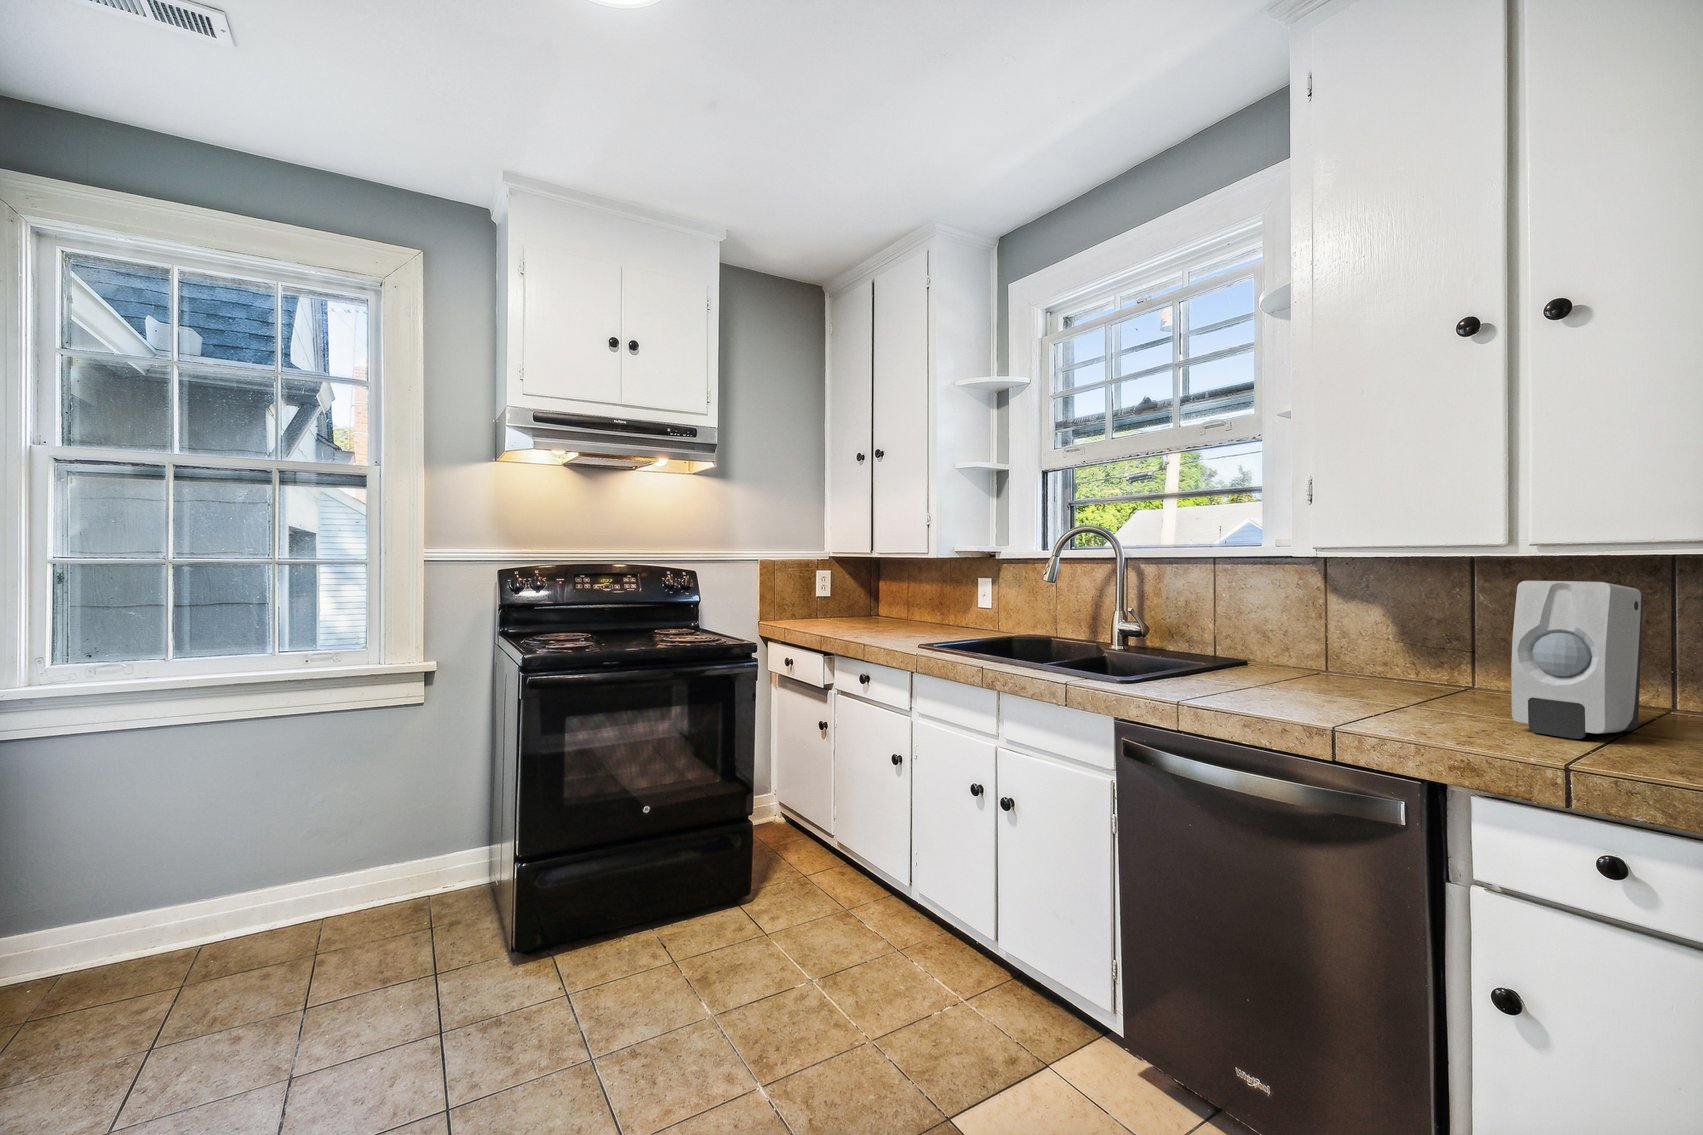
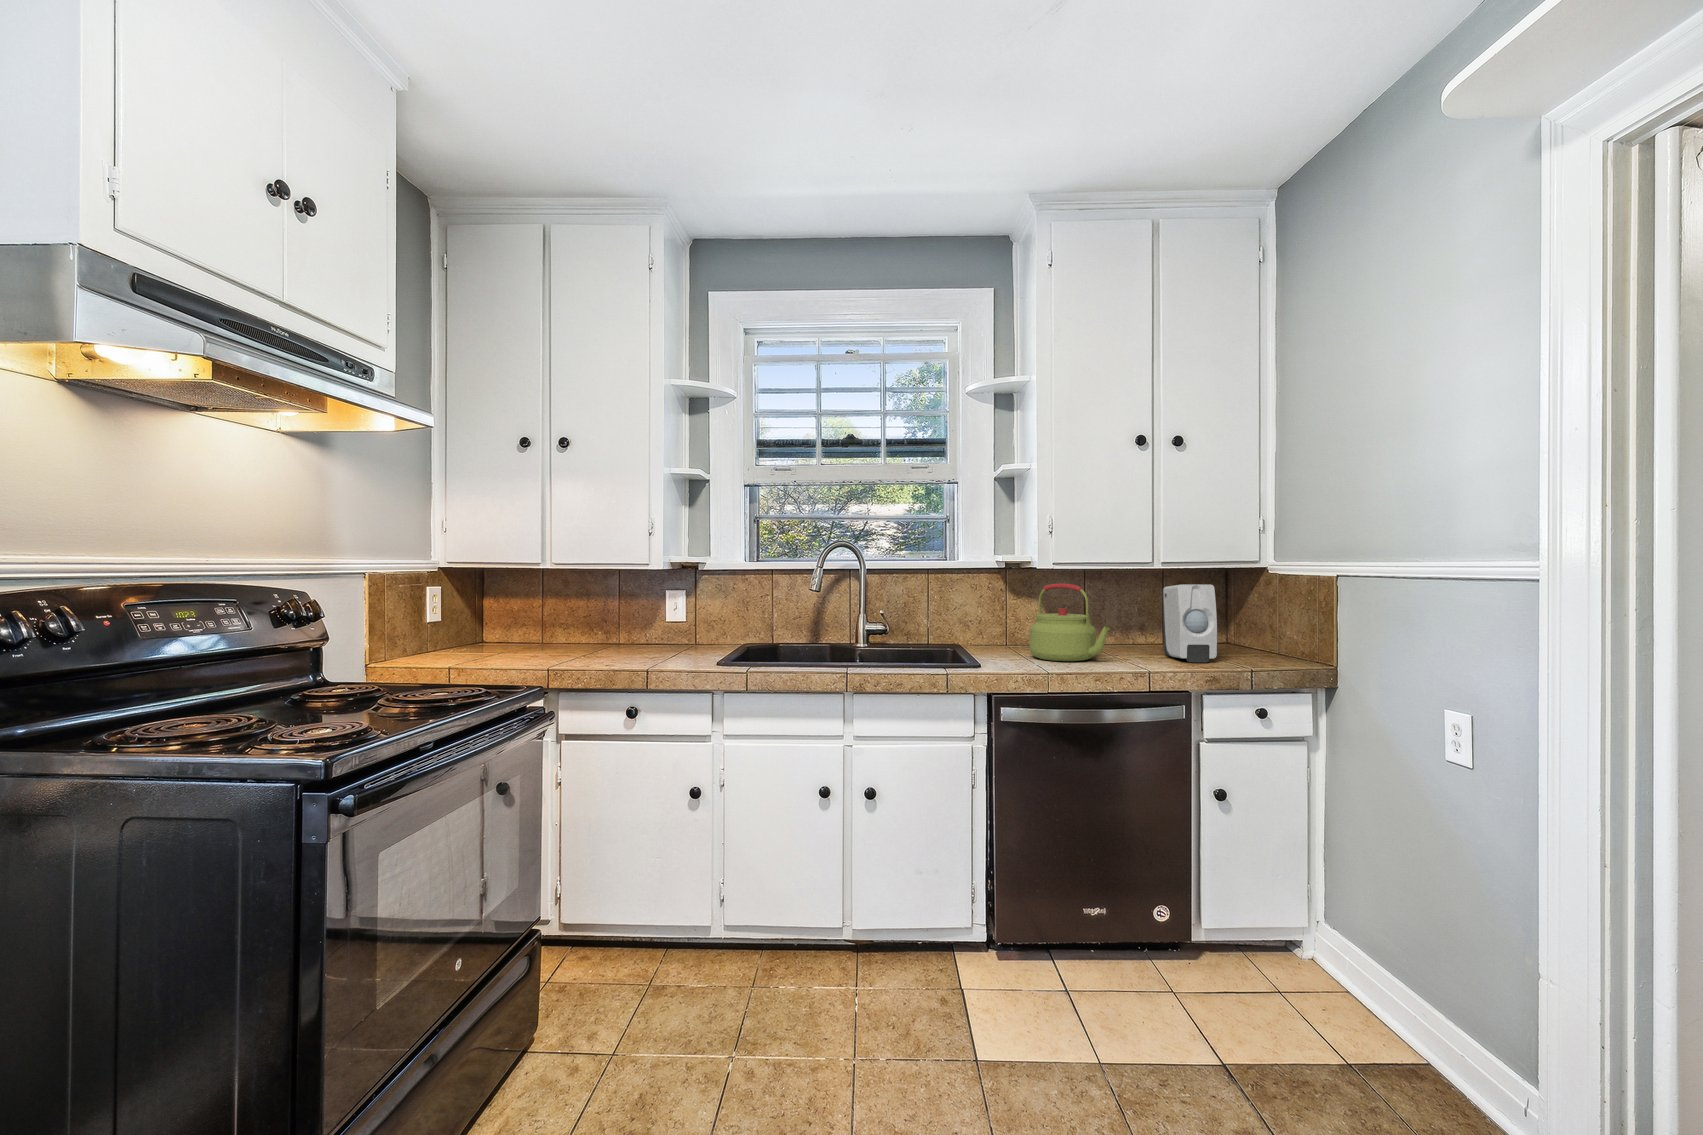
kettle: none [1261,576,1379,699] -> present [1030,583,1110,661]

